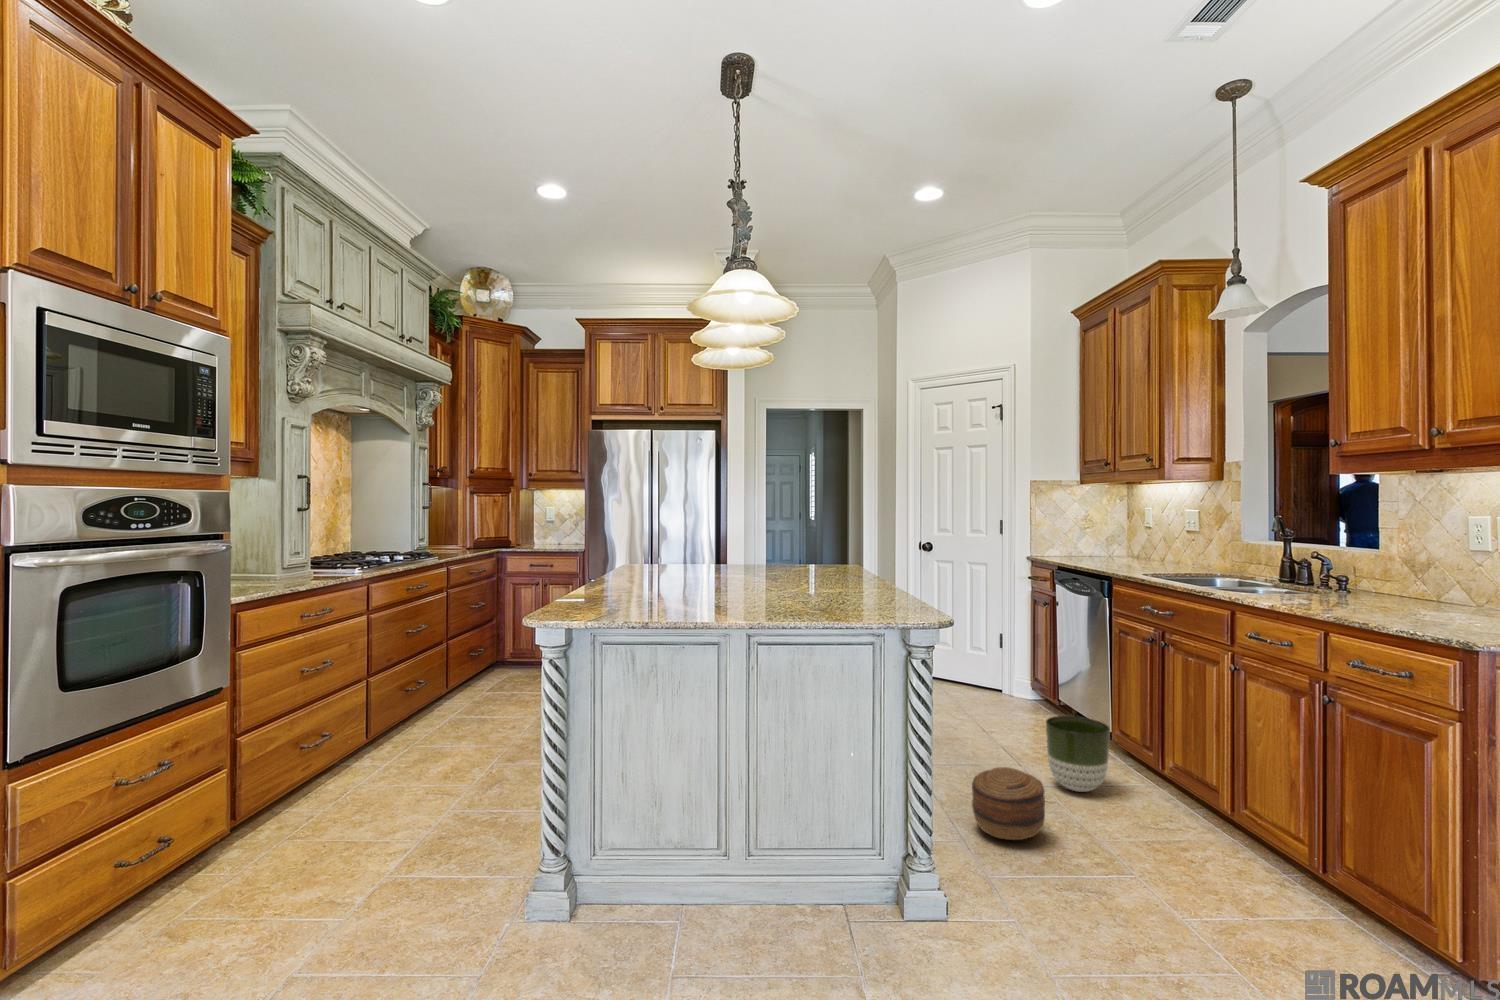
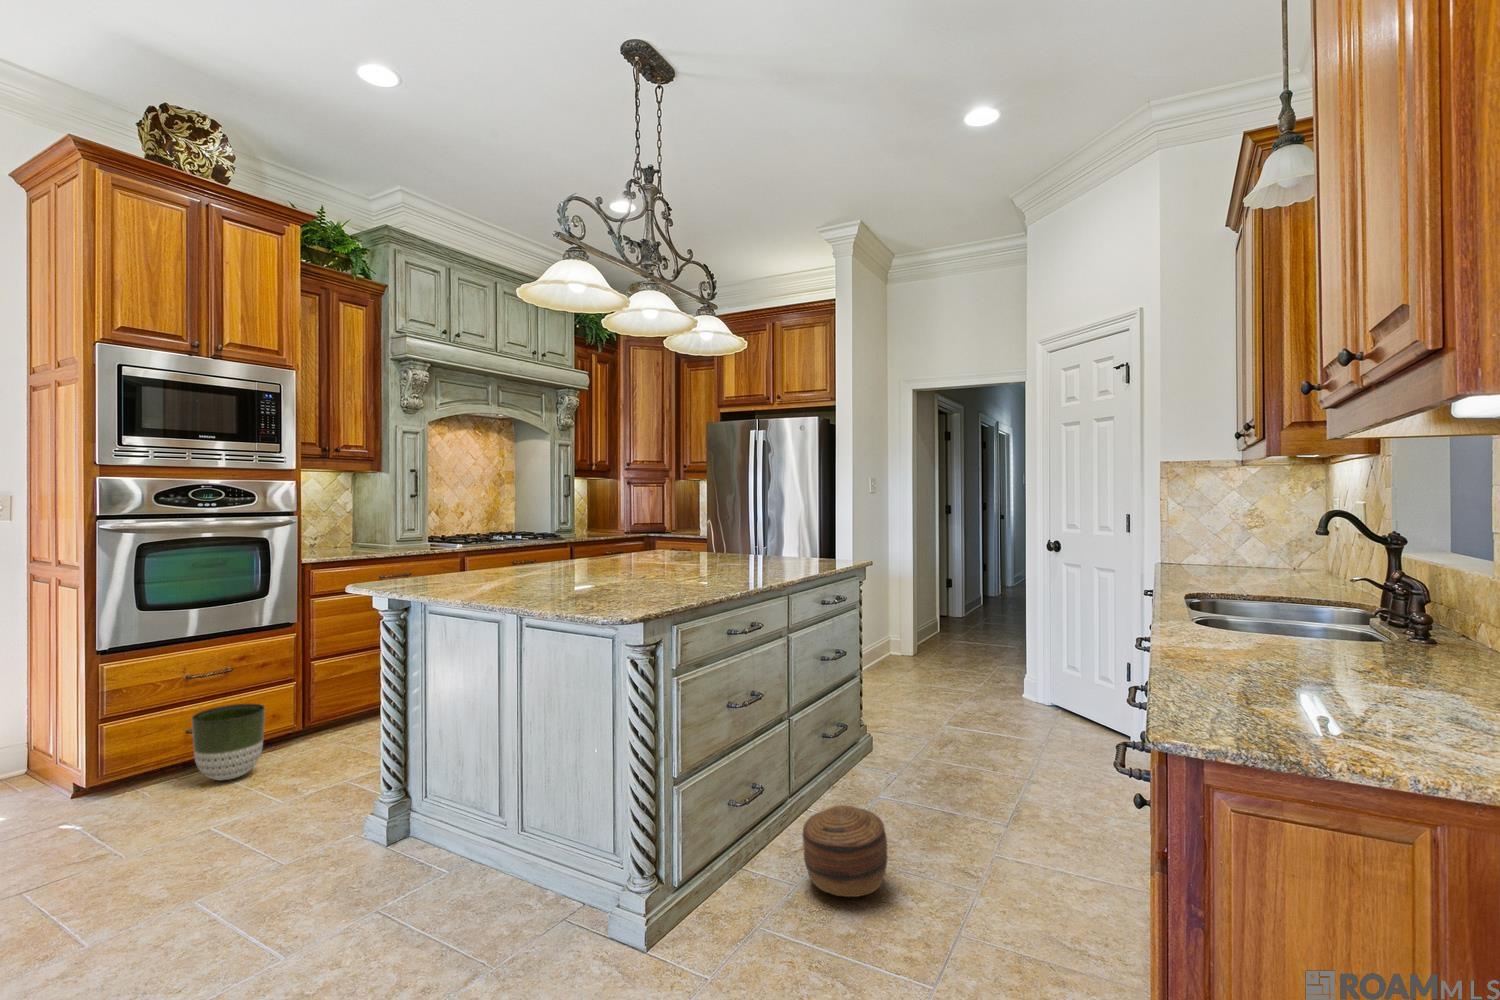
planter: present [1046,716,1110,792] -> present [192,703,265,780]

